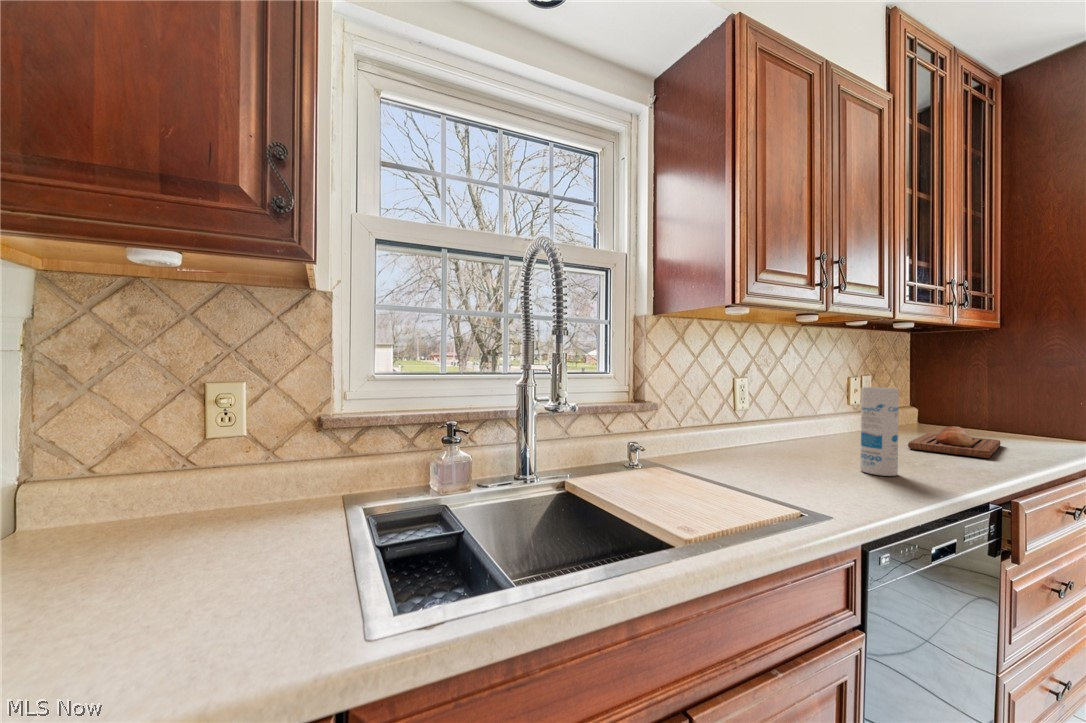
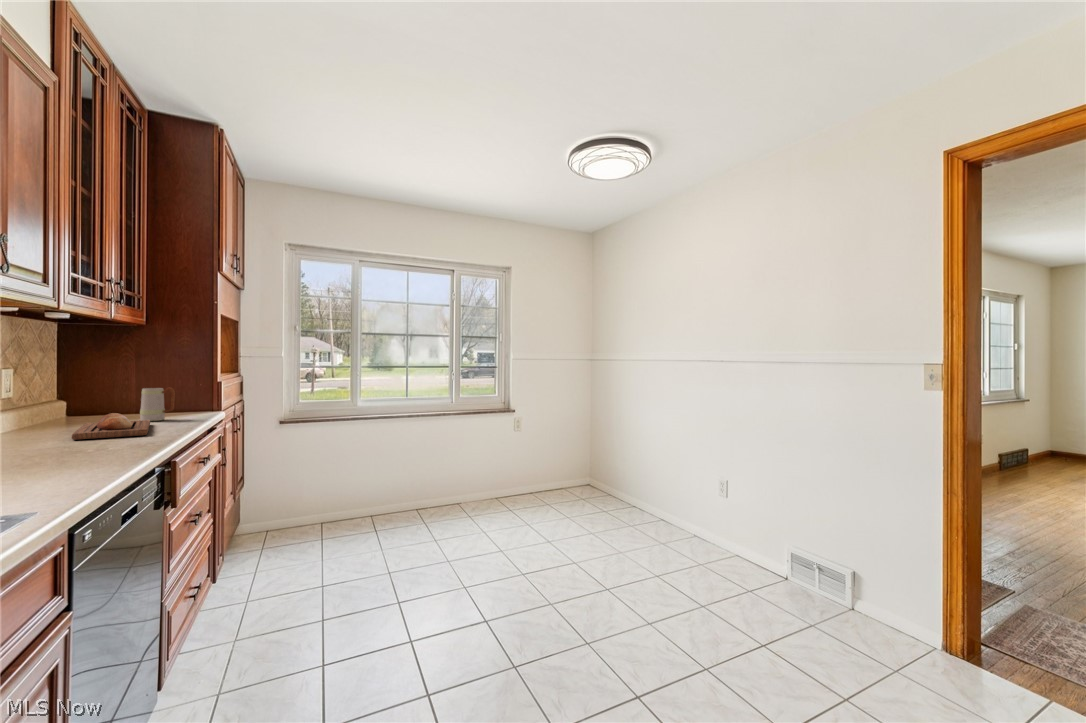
canister: present [860,387,899,476] -> none [34,380,79,468]
mug: none [991,402,1038,442] -> present [140,388,175,421]

